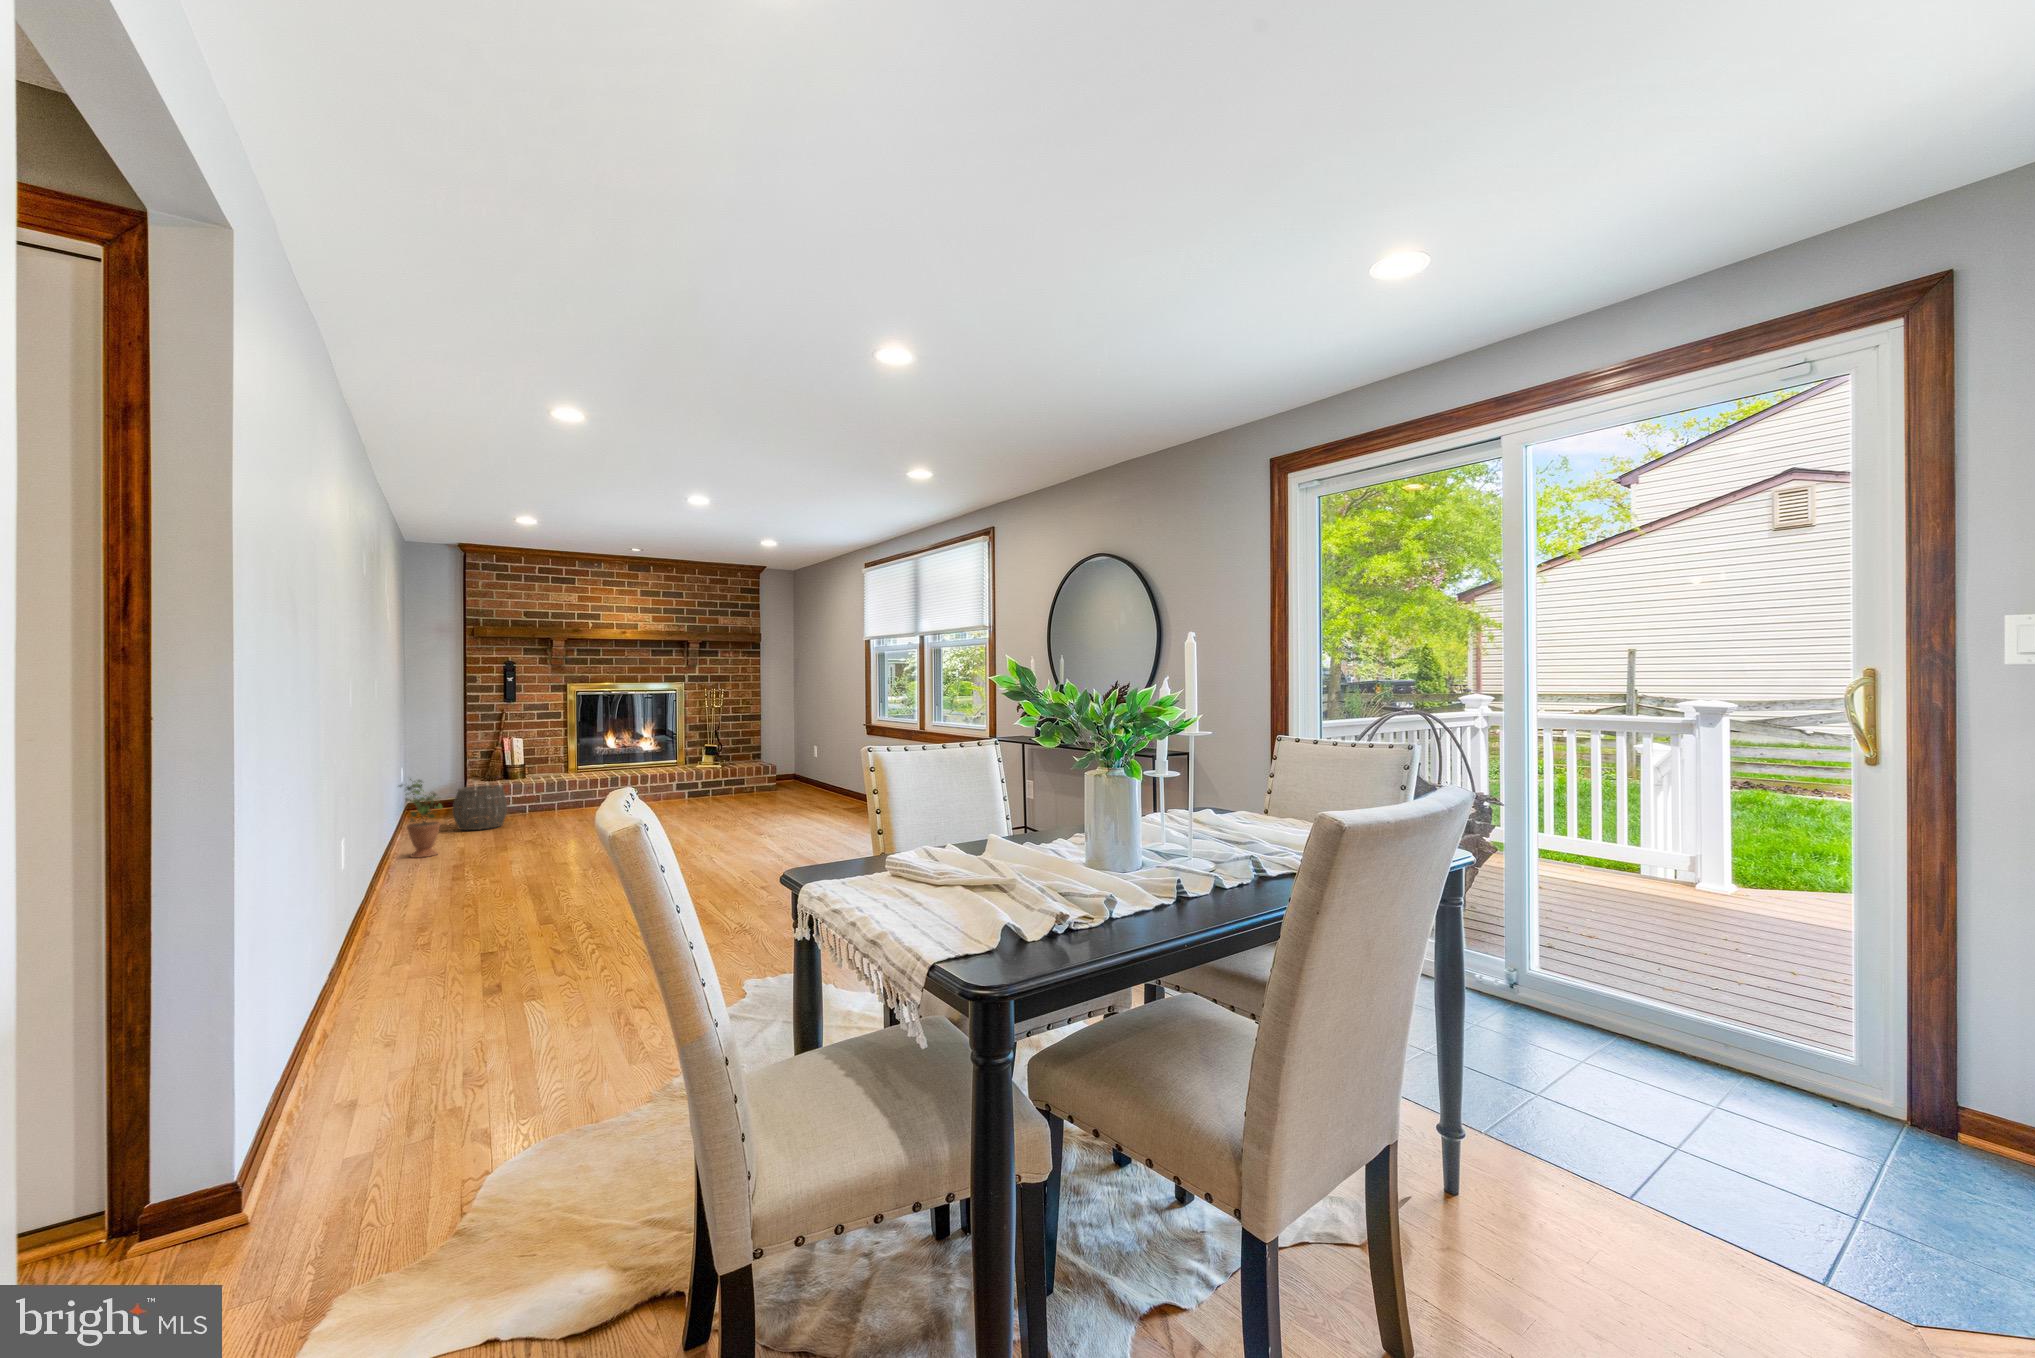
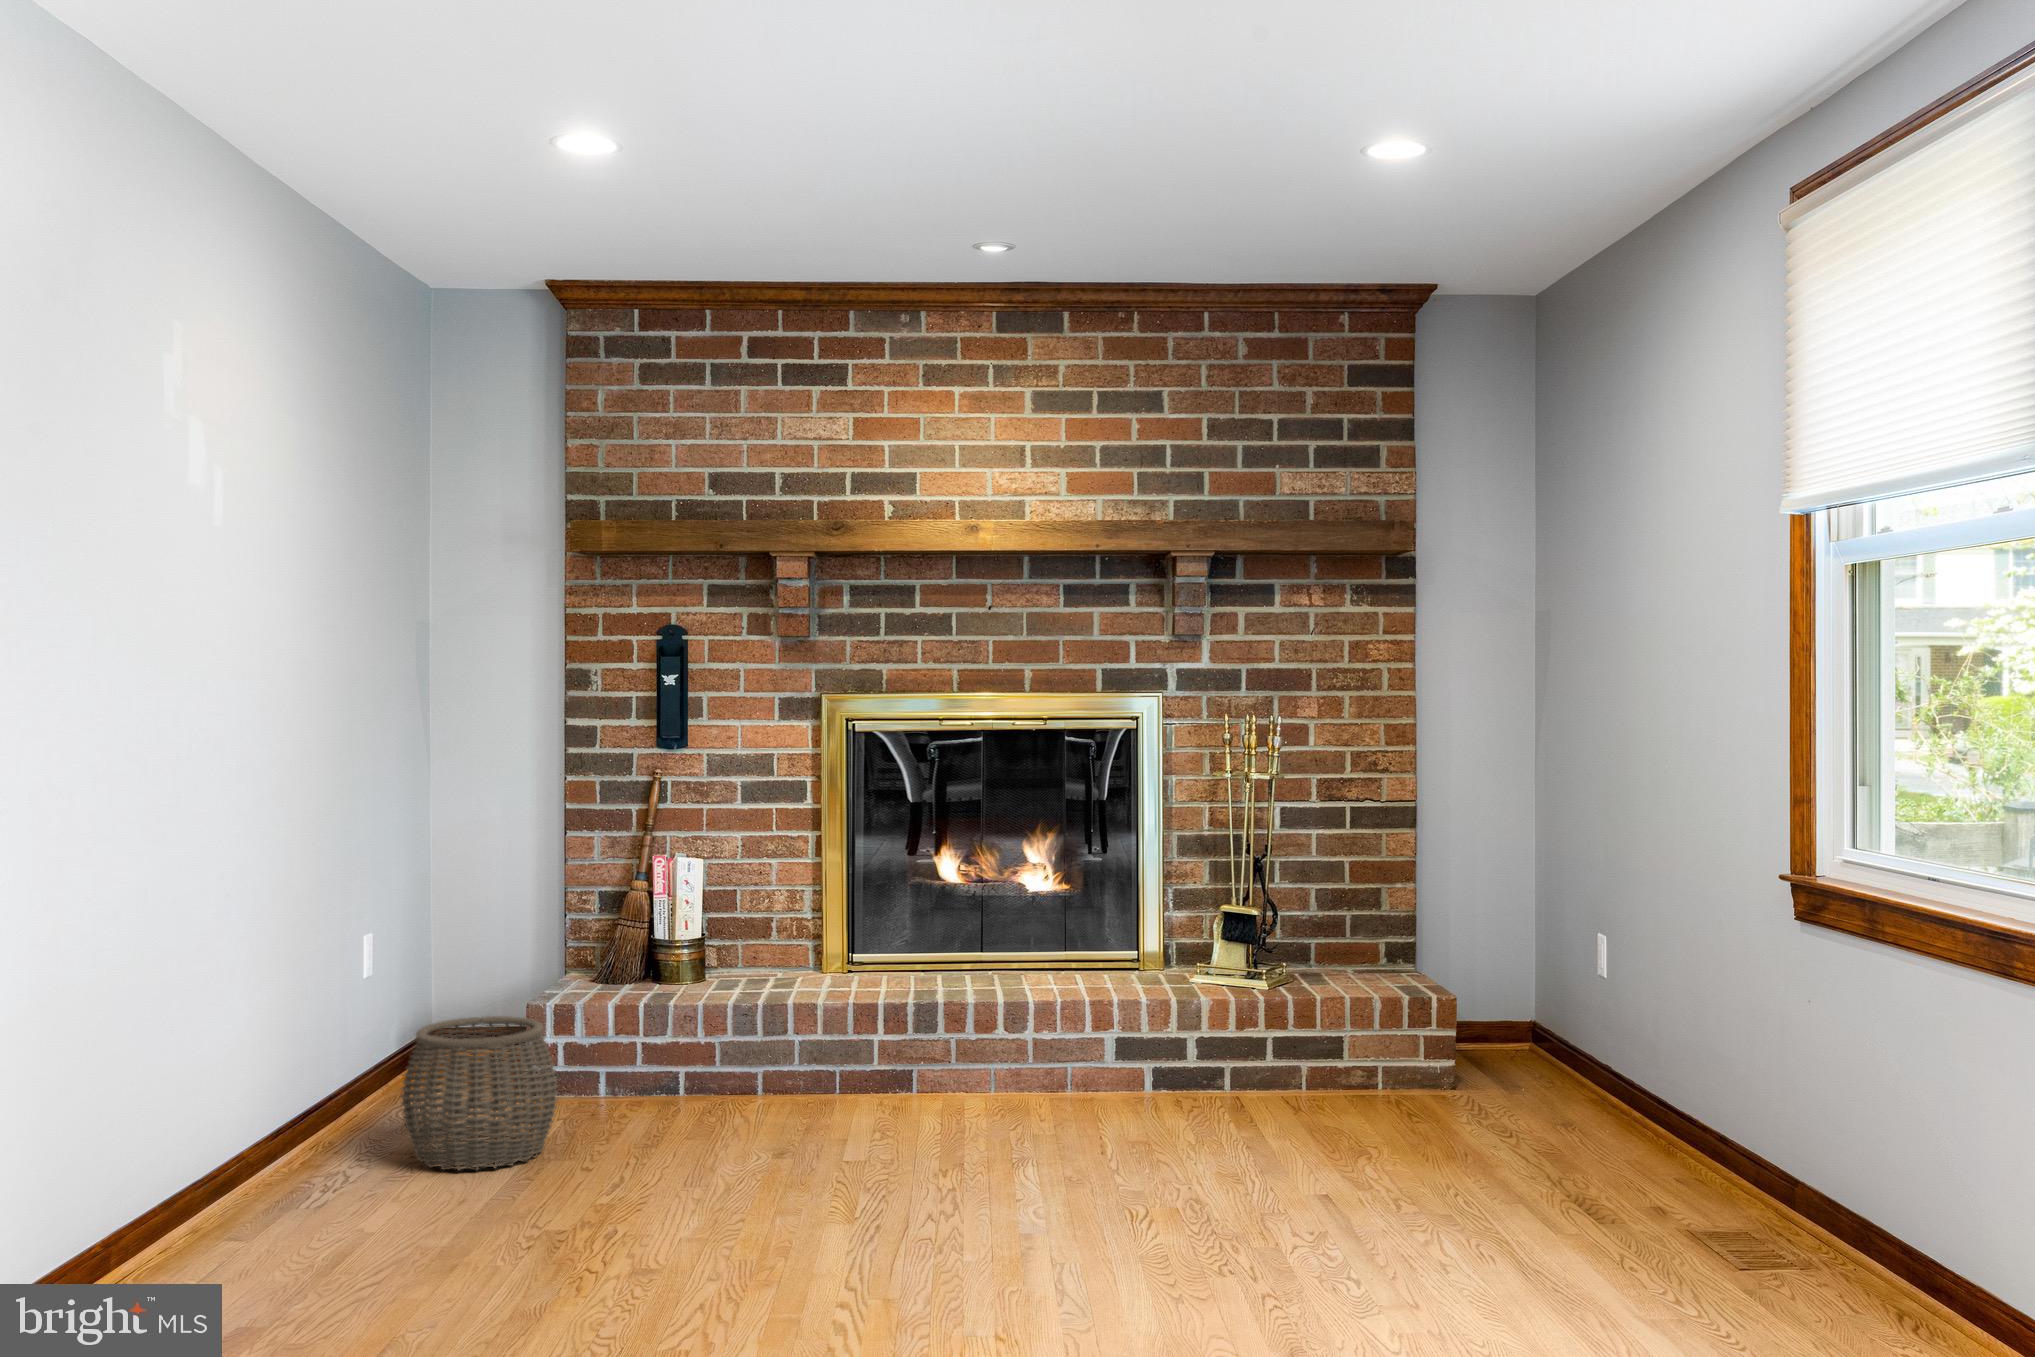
potted plant: present [400,779,442,858] -> none [89,1023,213,1311]

